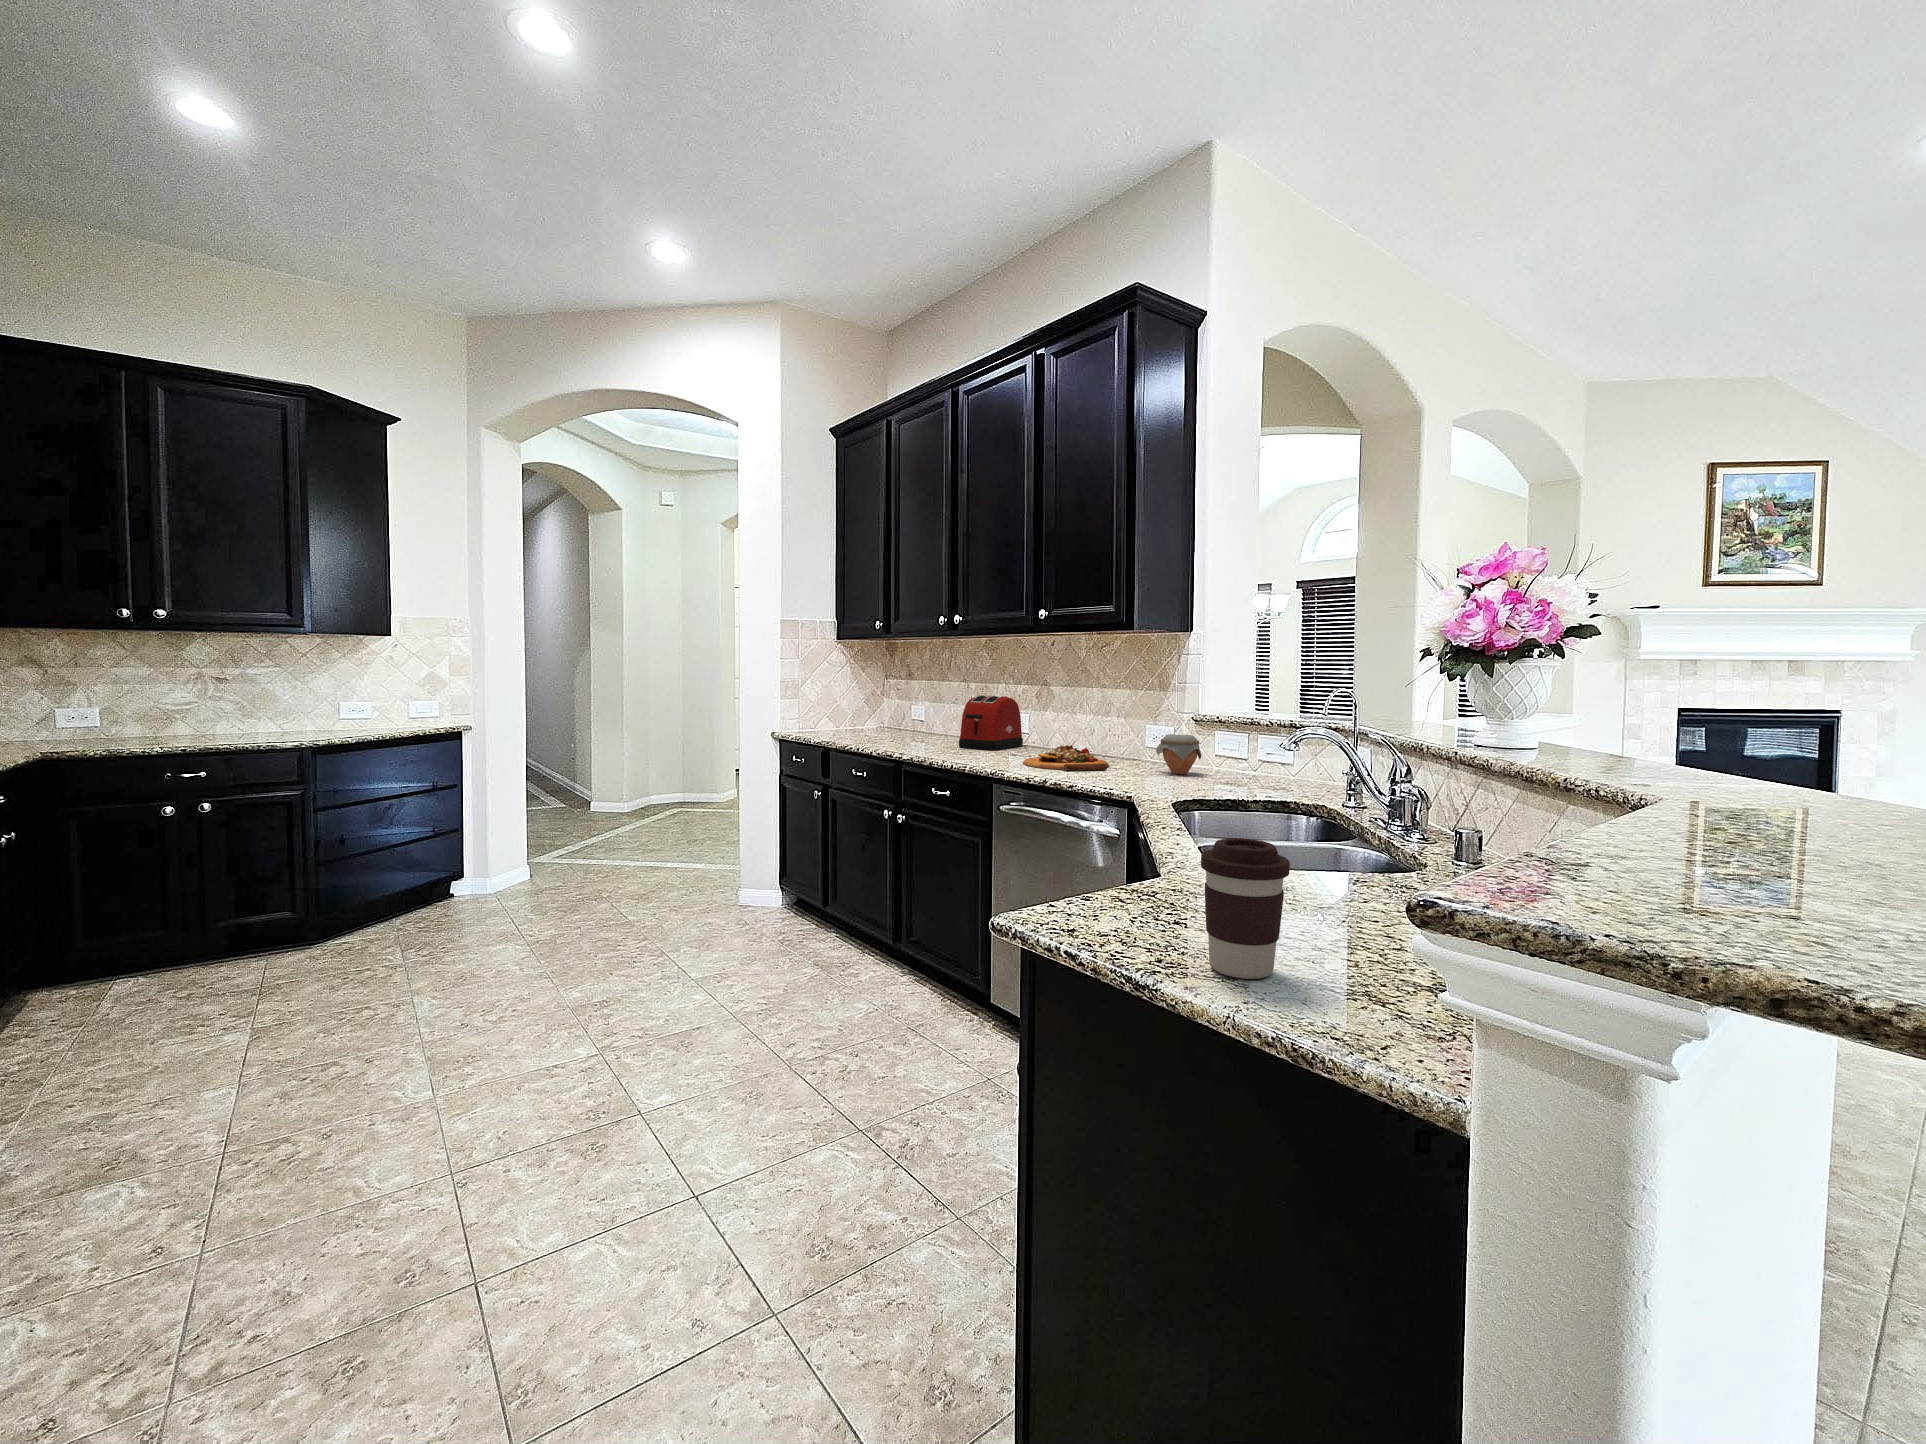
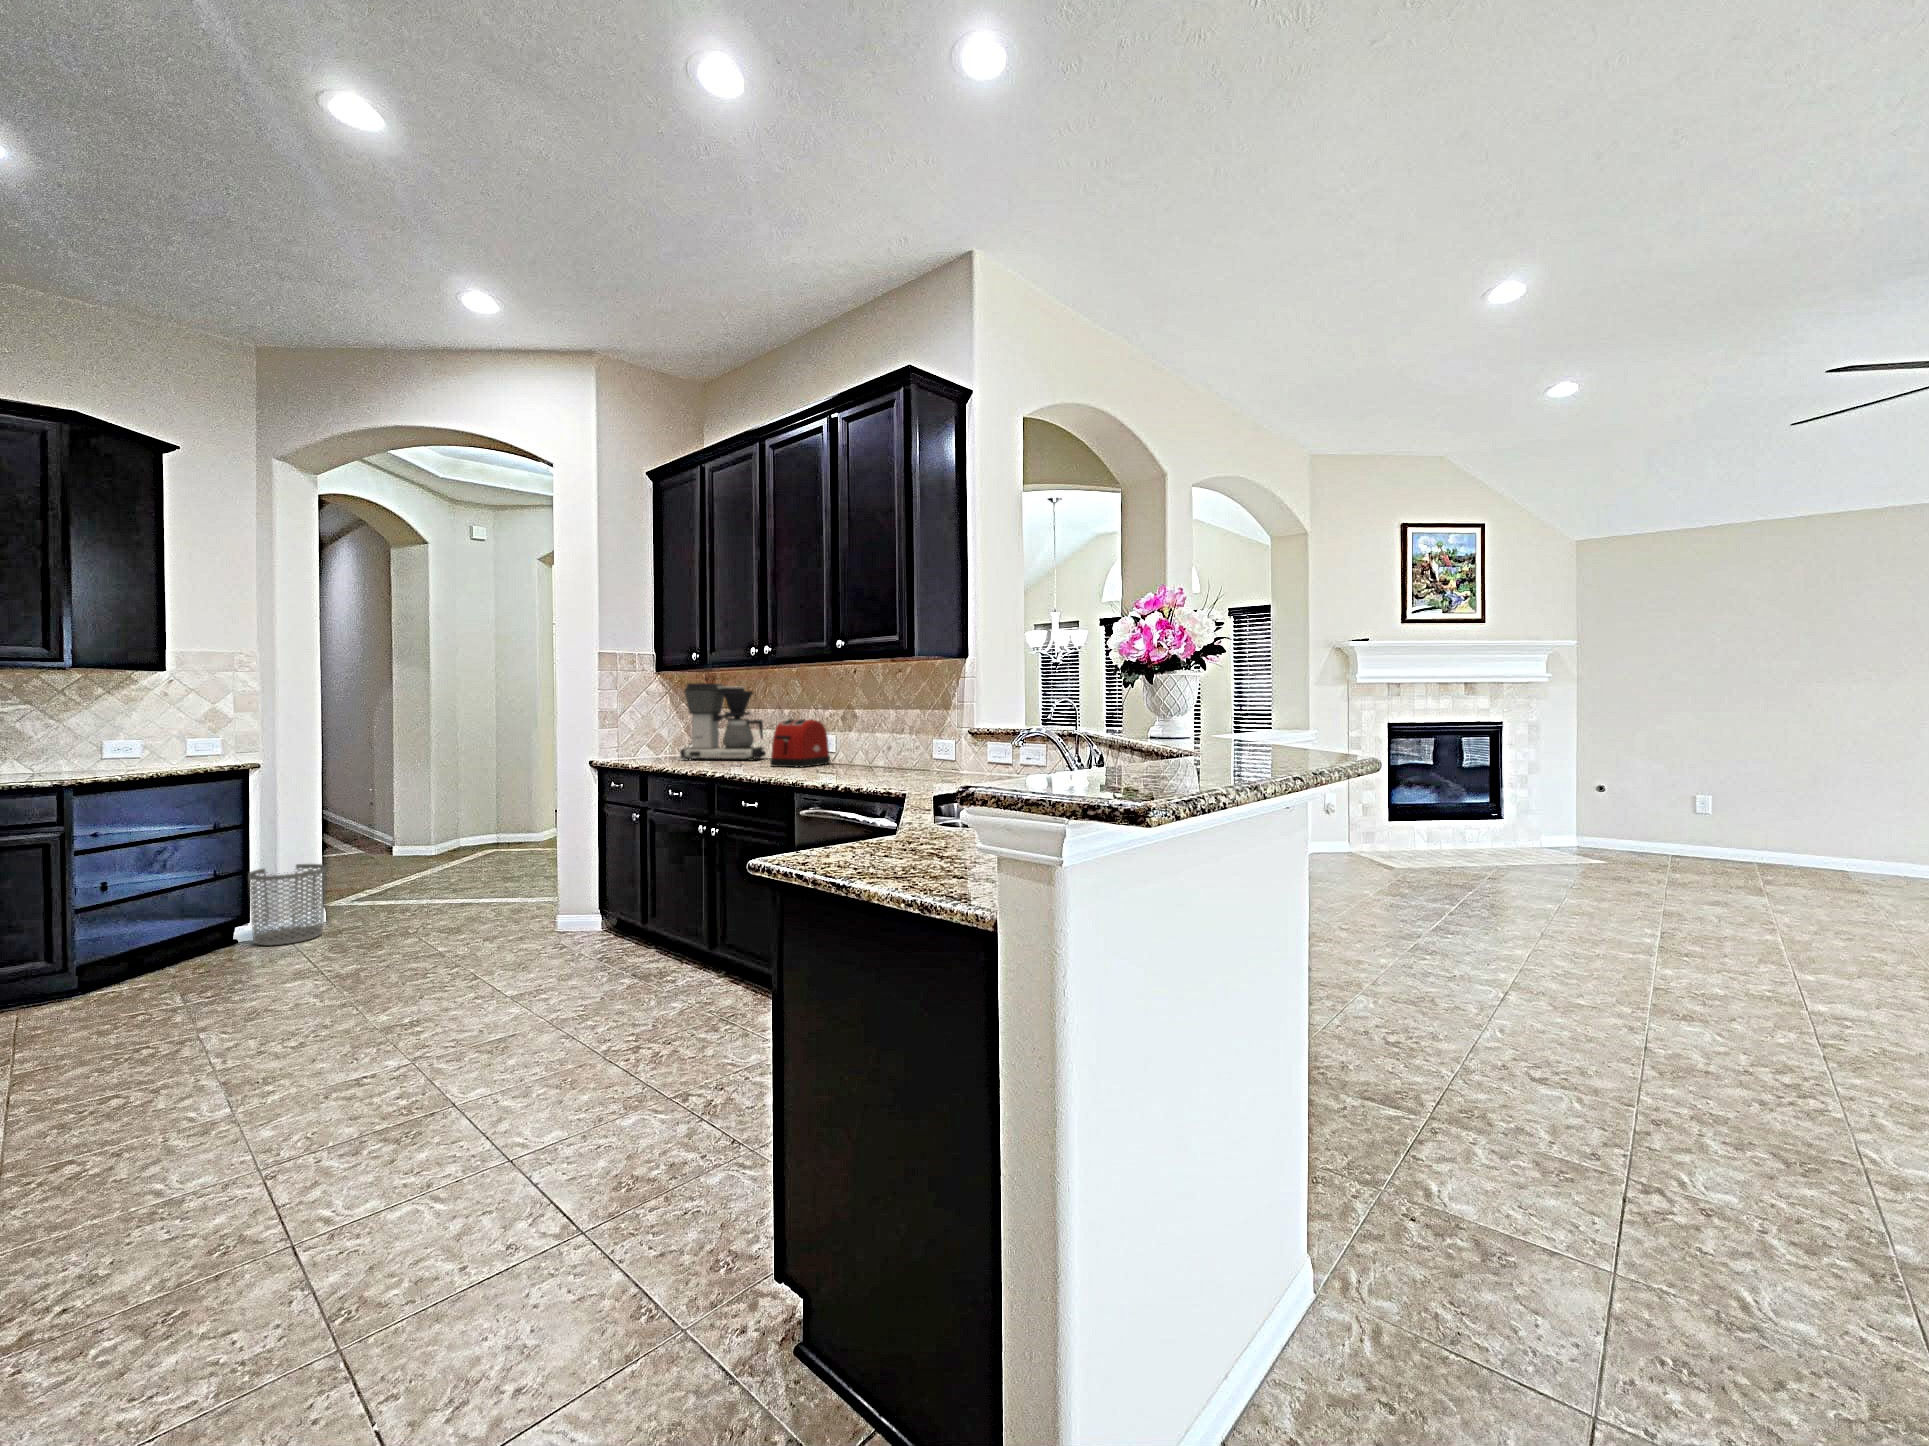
coffee maker: none [862,654,951,739] -> present [680,683,766,761]
jar: present [1156,734,1201,774] -> none [937,745,975,779]
cutting board: present [1023,745,1109,771] -> none [824,758,900,779]
waste bin: none [461,825,528,904] -> present [248,864,326,945]
coffee cup: present [1201,838,1290,979] -> none [890,785,948,879]

